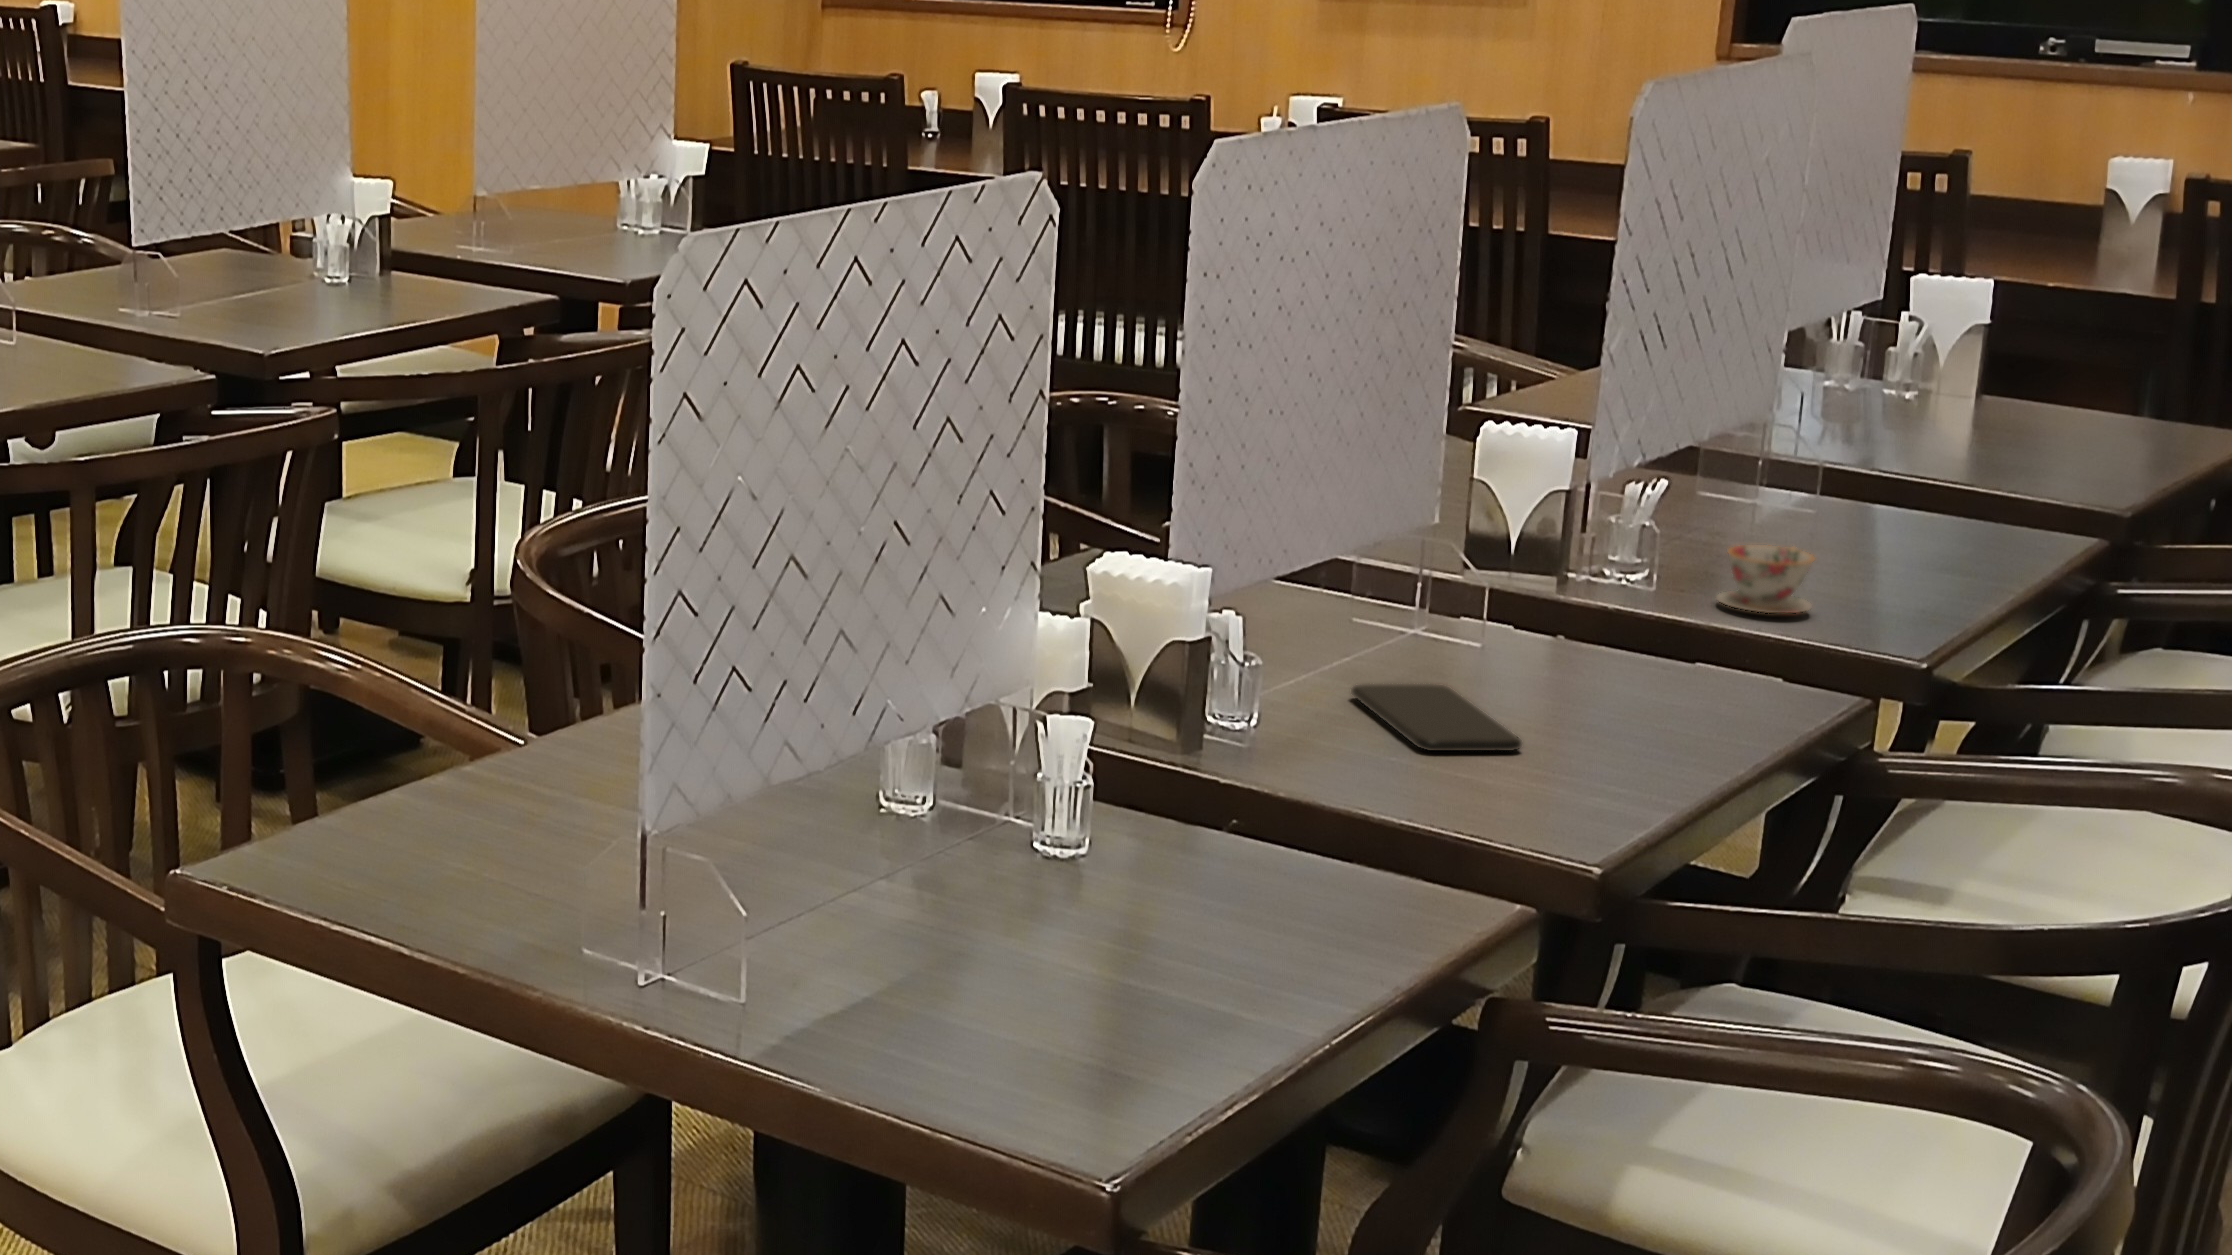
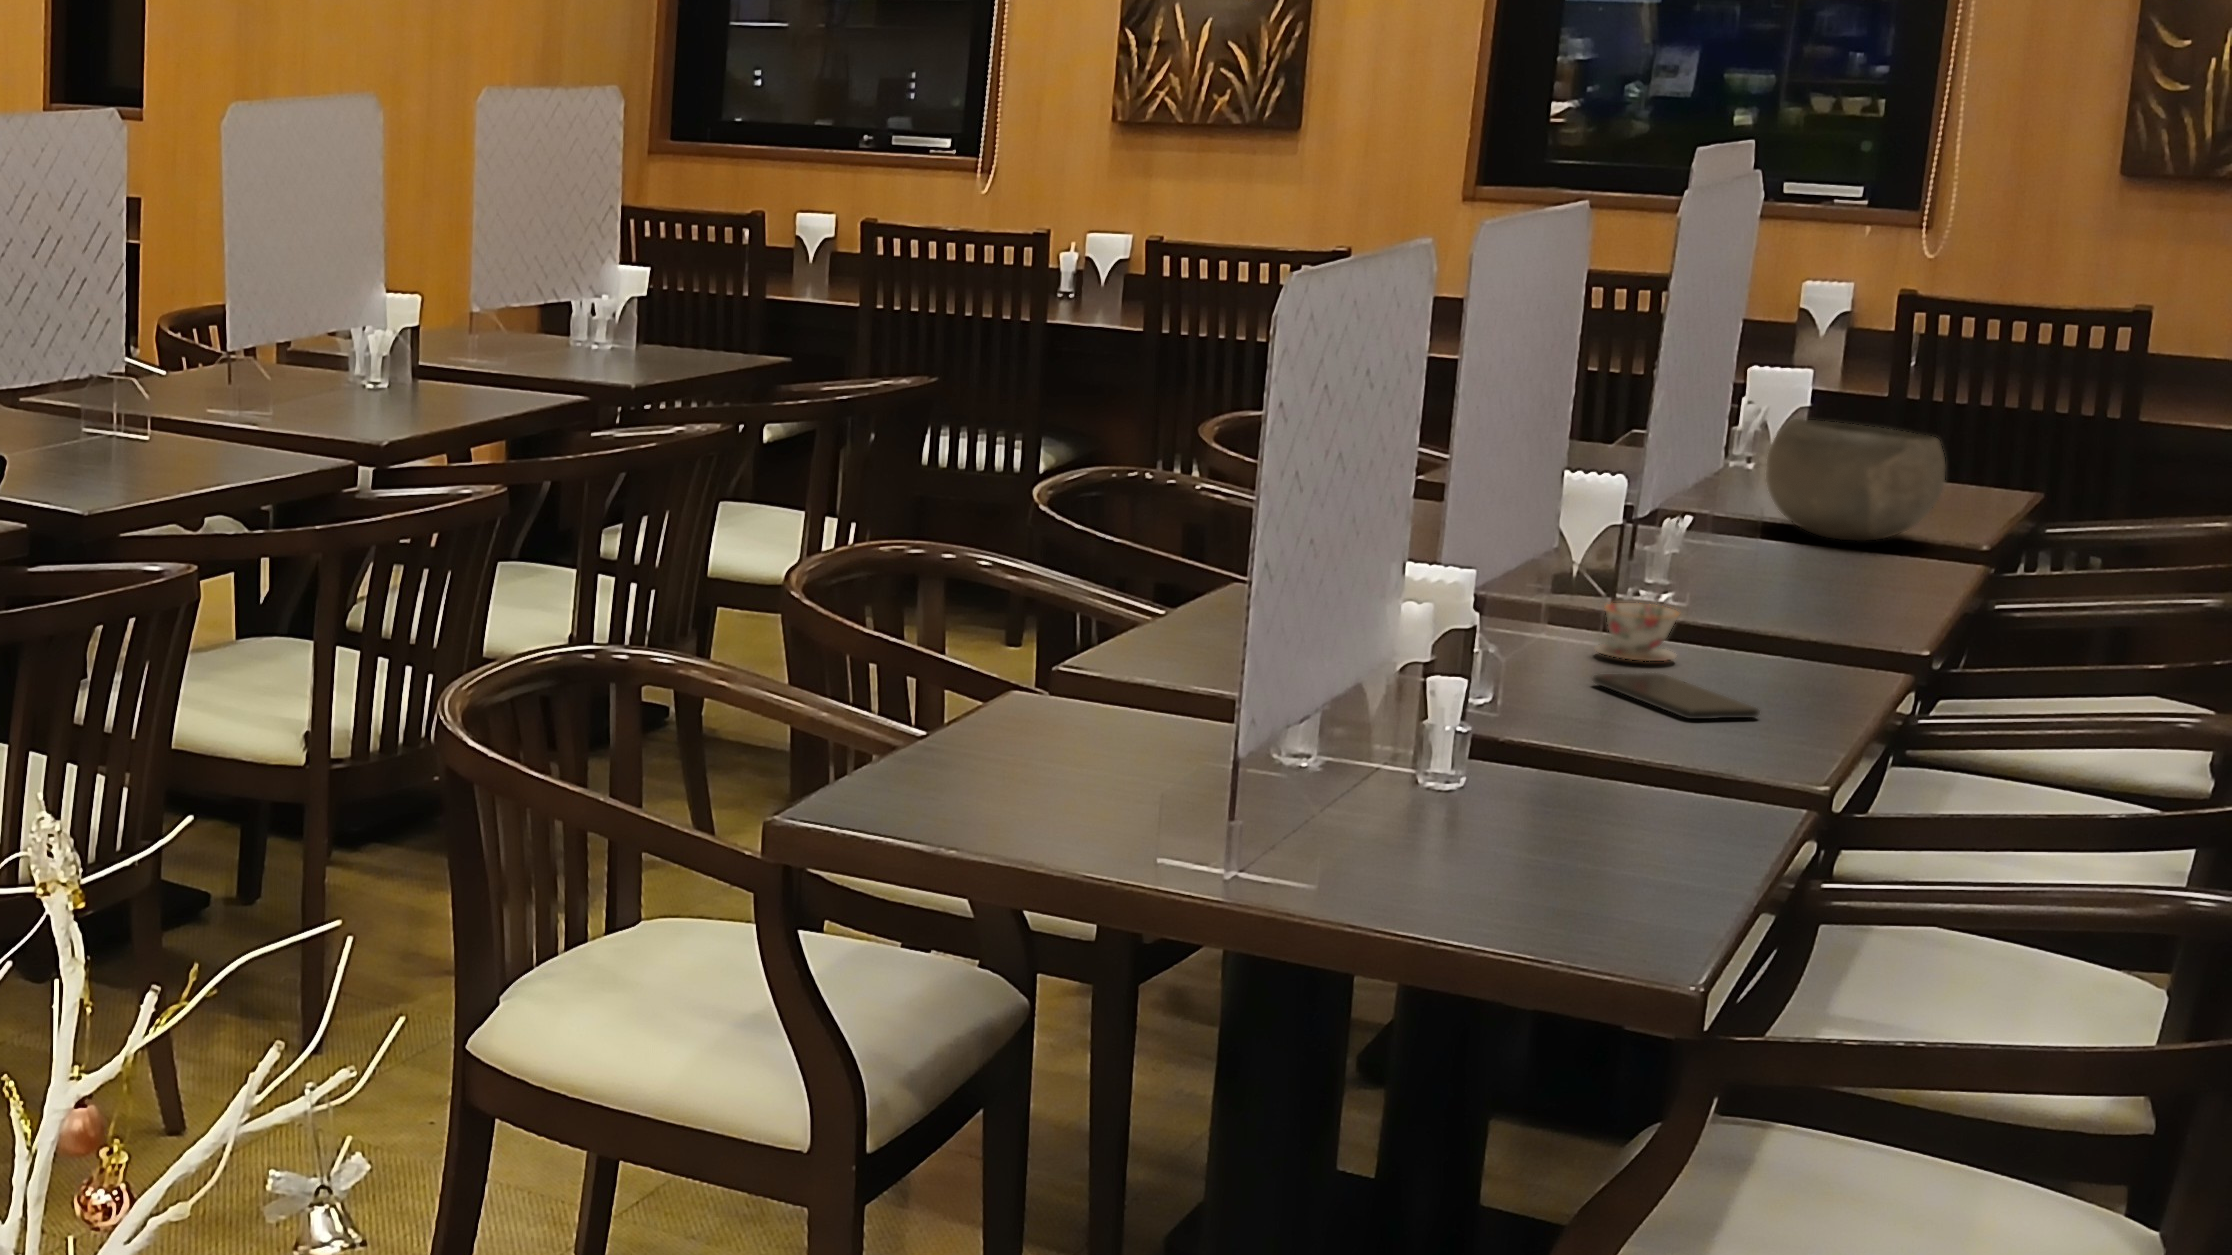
bowl: none [1810,345,2030,495] -> present [1766,419,1945,541]
teacup: present [1717,545,1814,613] -> present [1595,603,1679,661]

